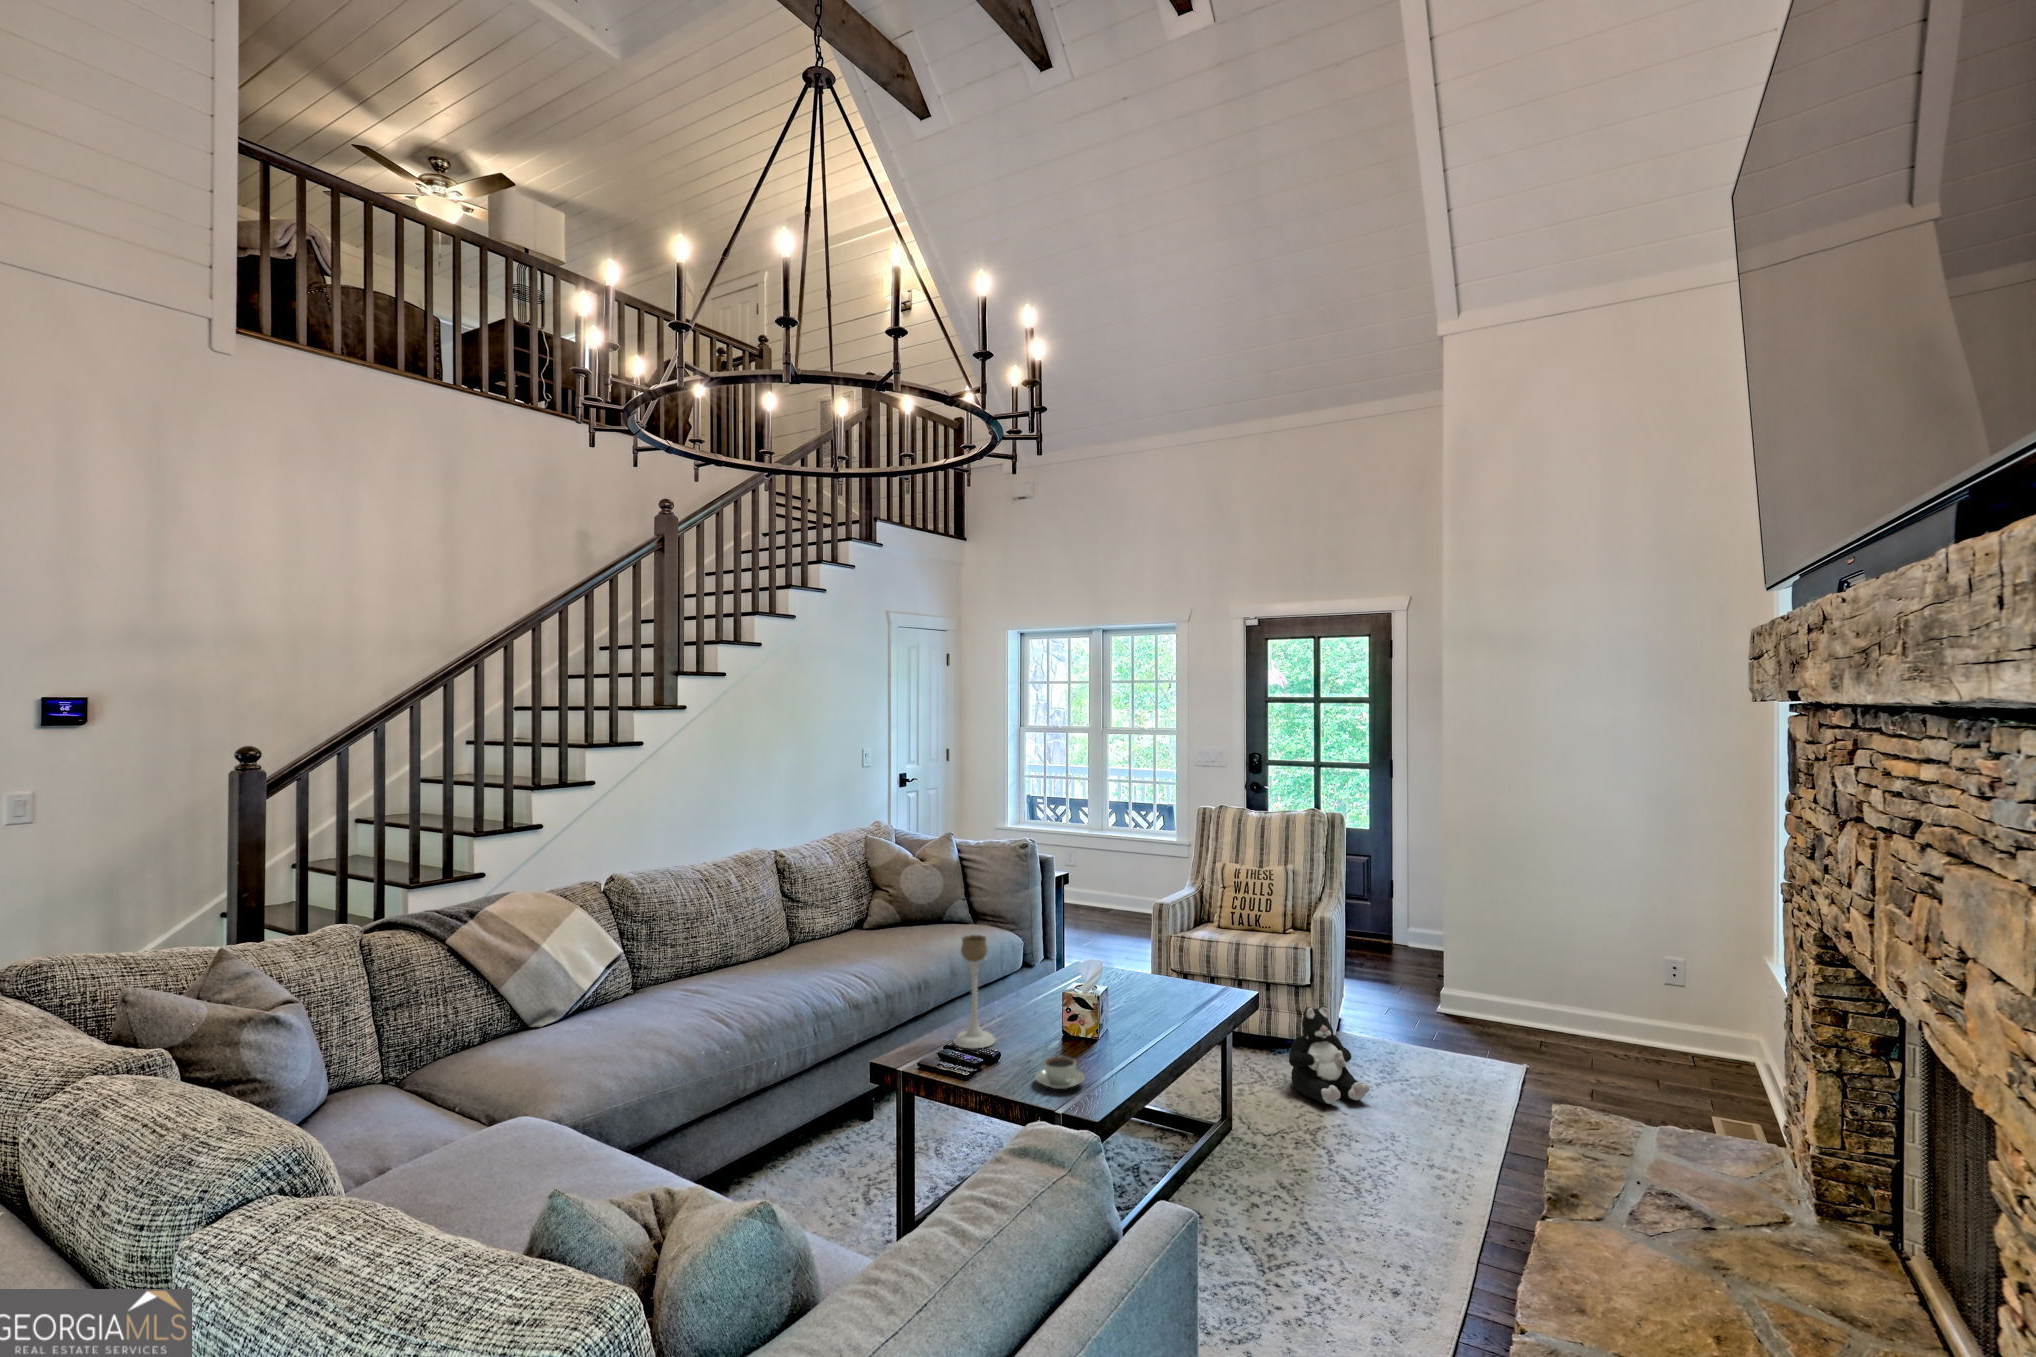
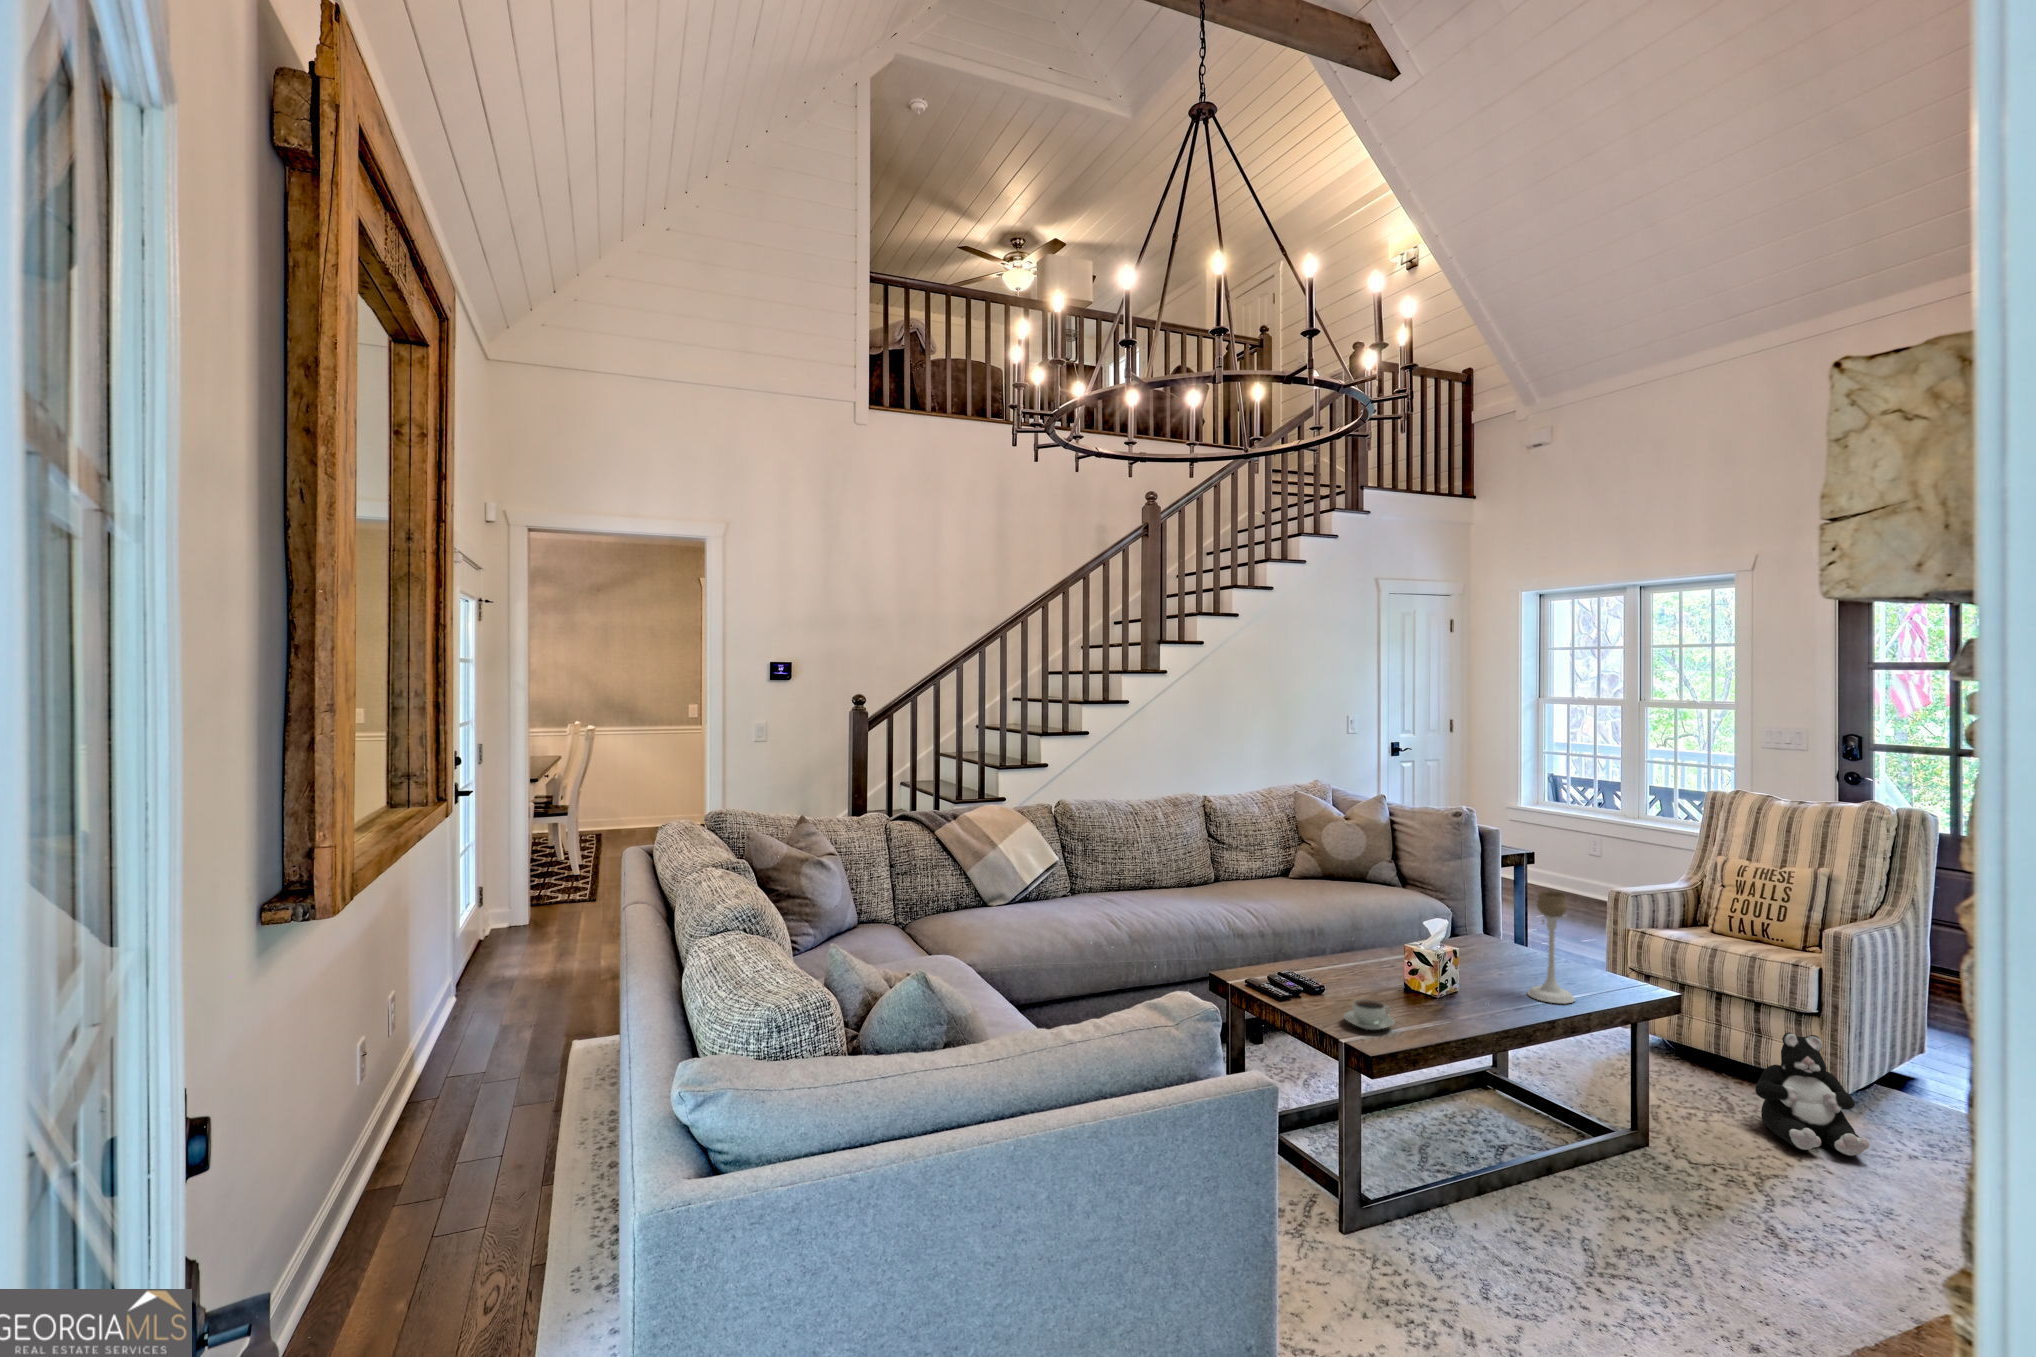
candle holder: present [954,935,996,1049] -> present [1528,891,1575,1004]

